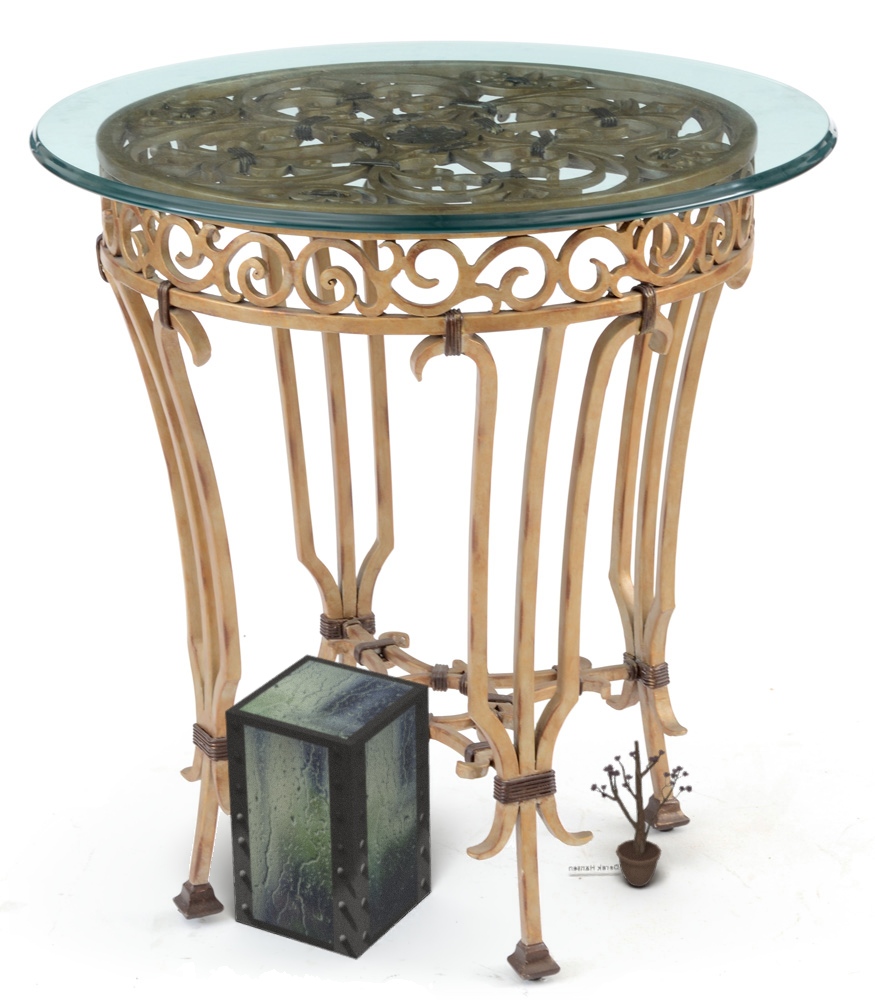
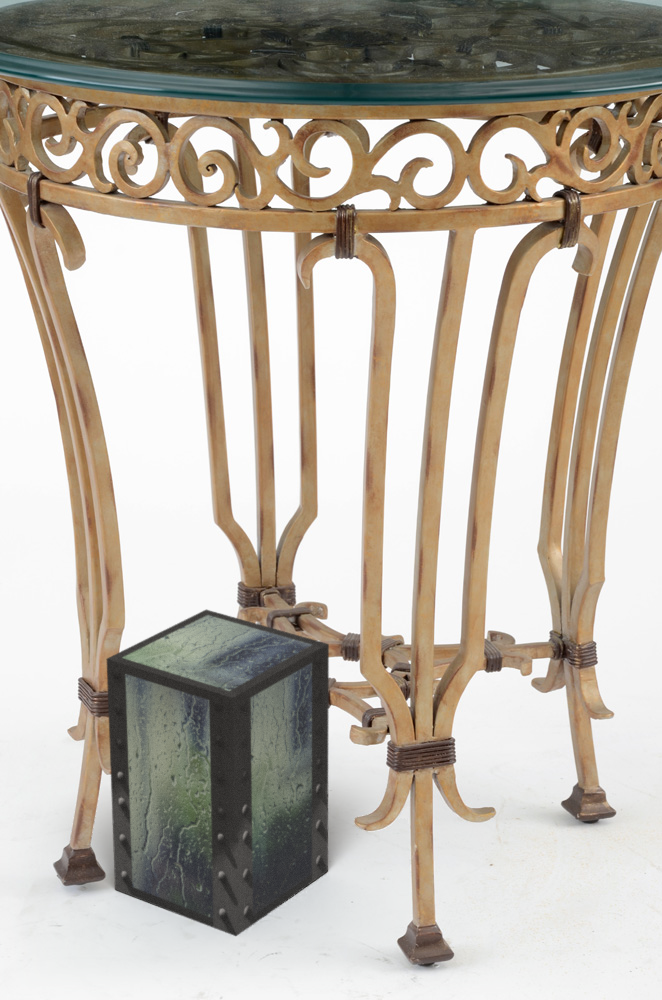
decorative plant: present [569,741,692,886] -> none [478,716,613,878]

